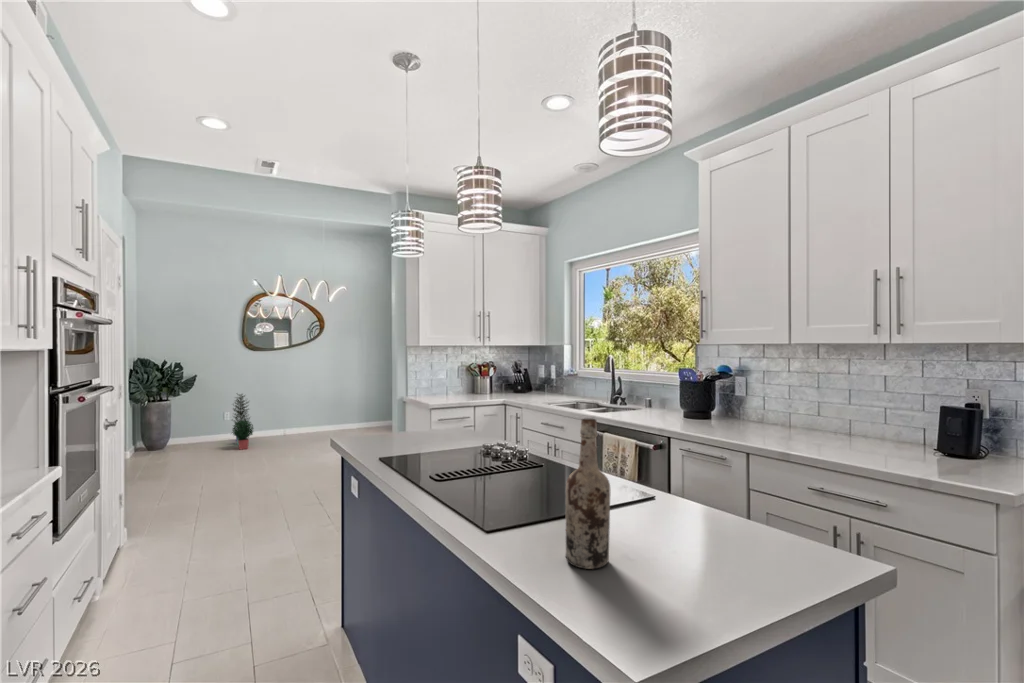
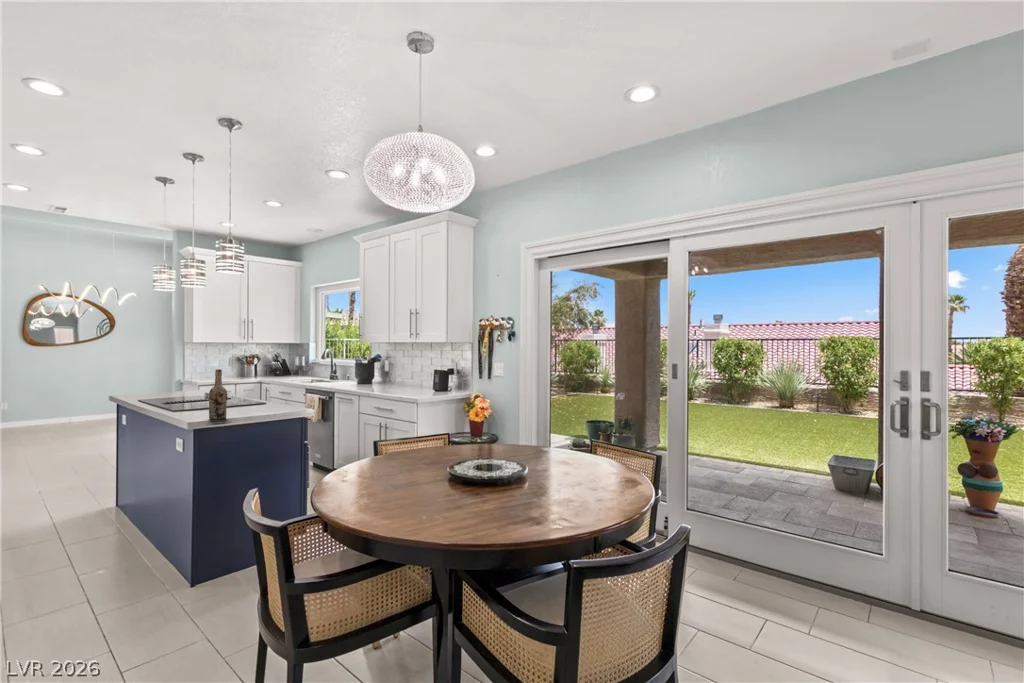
potted plant: present [232,394,253,449] -> none [14,382,41,429]

